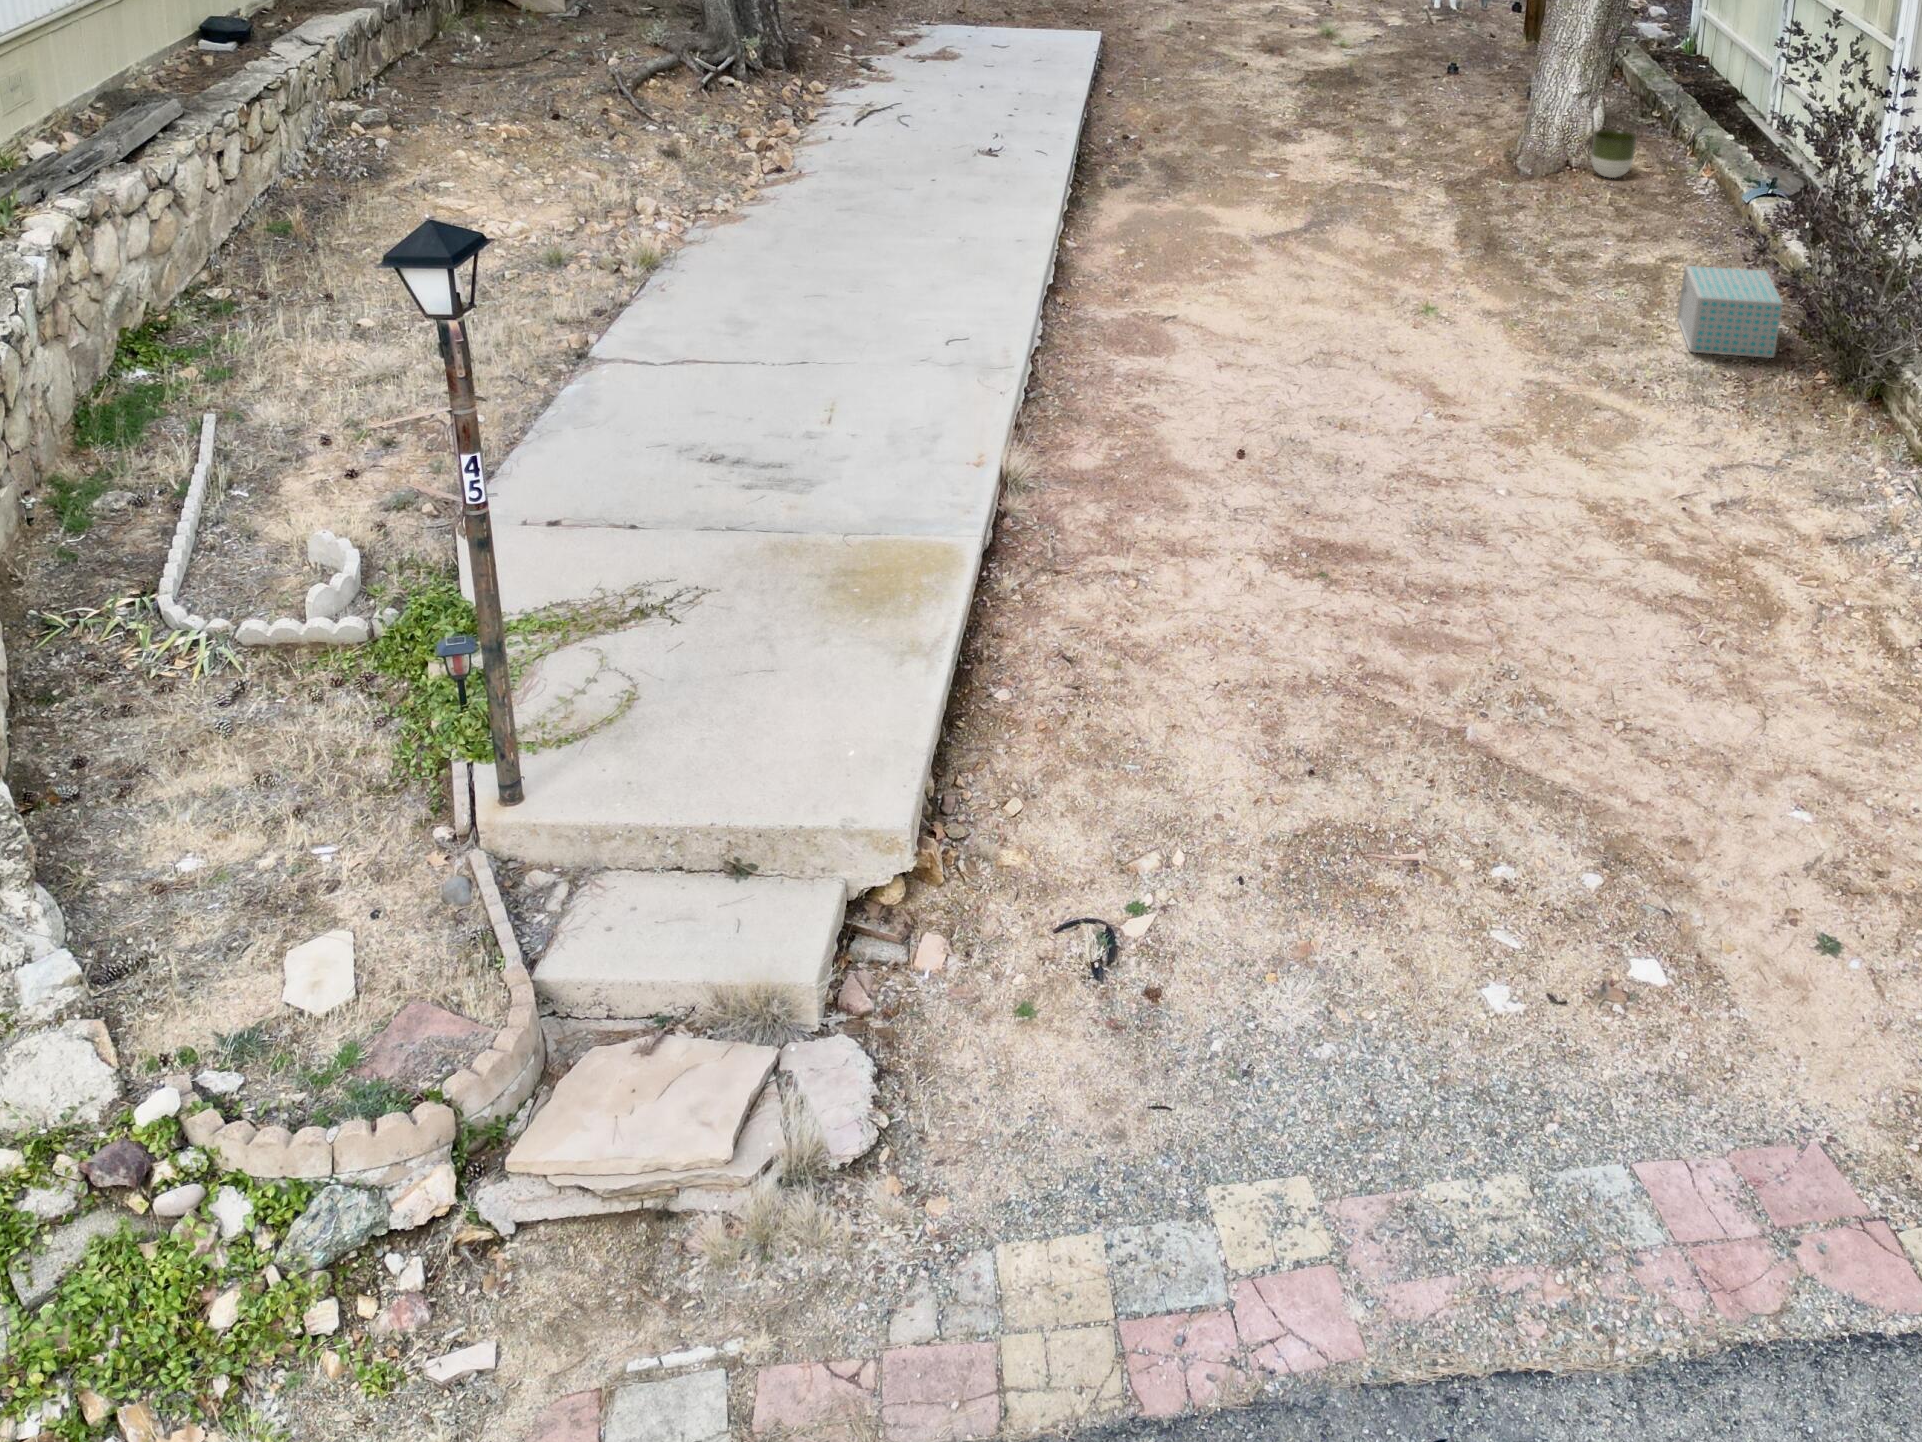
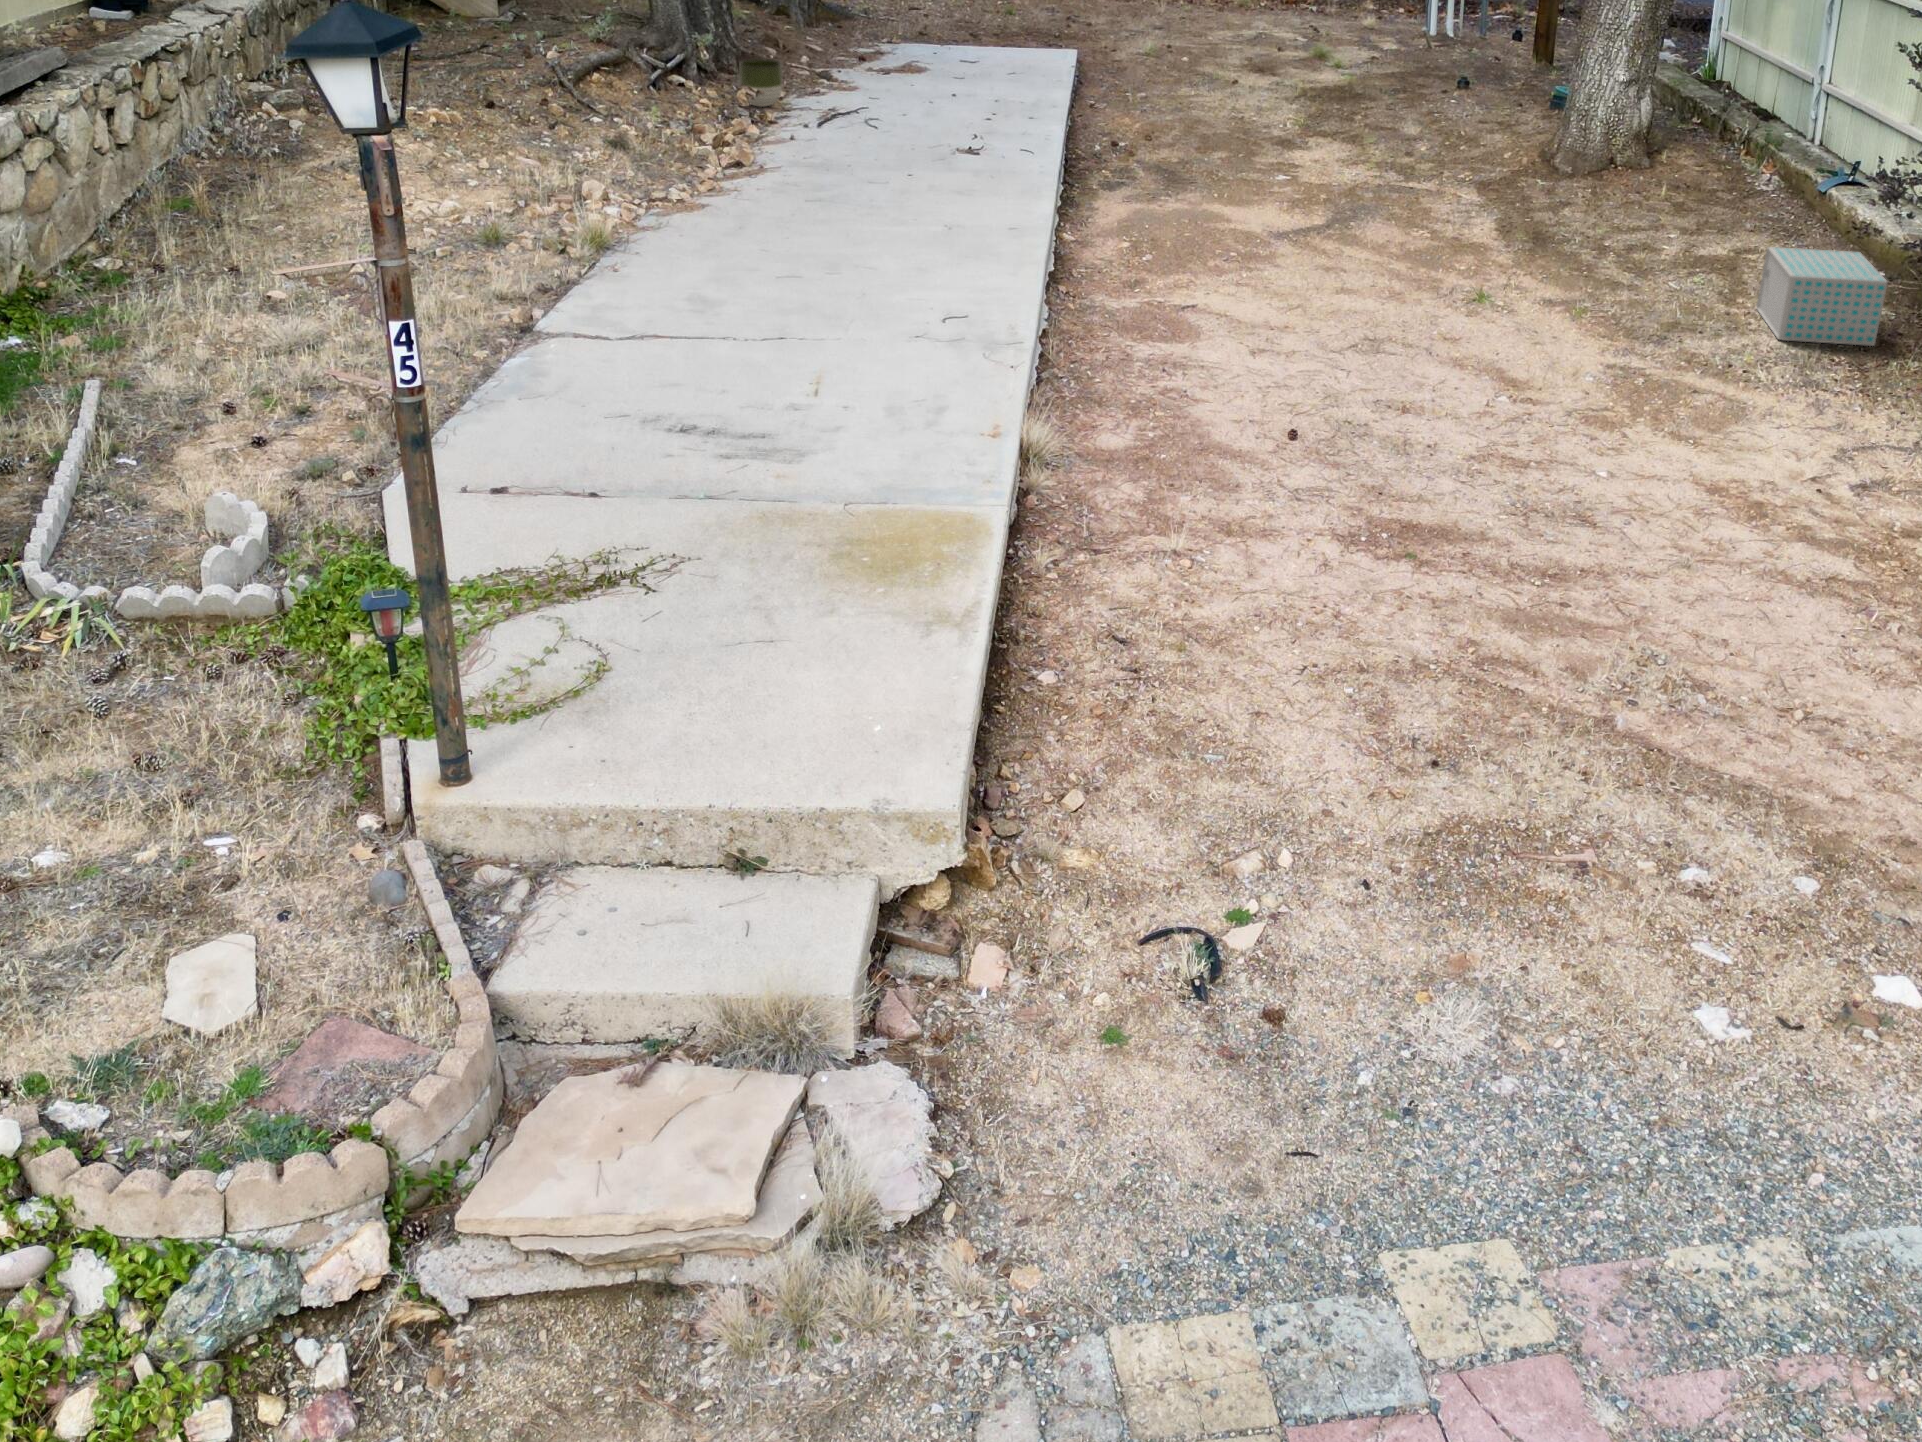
planter: present [1591,129,1637,178] -> present [739,59,782,107]

